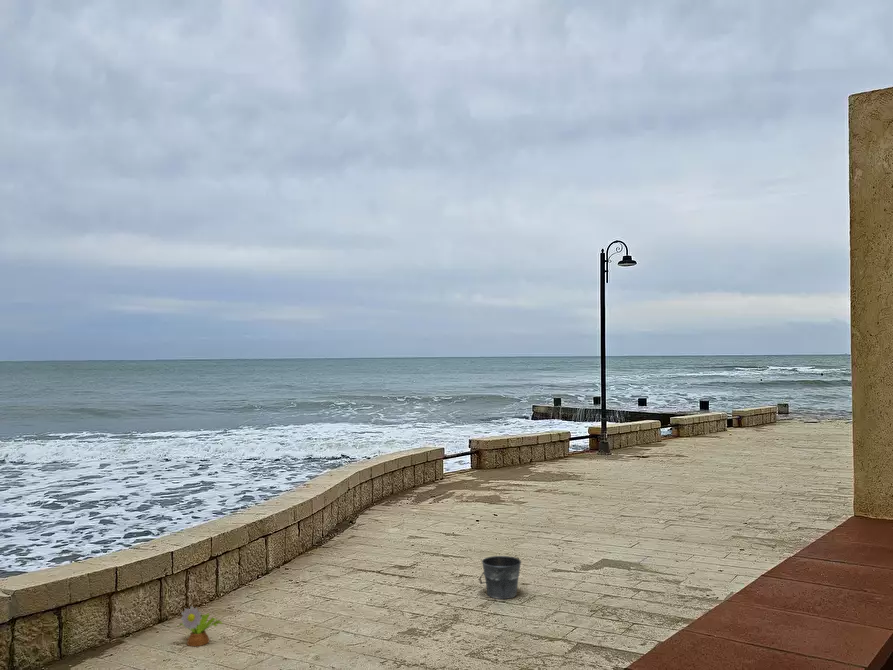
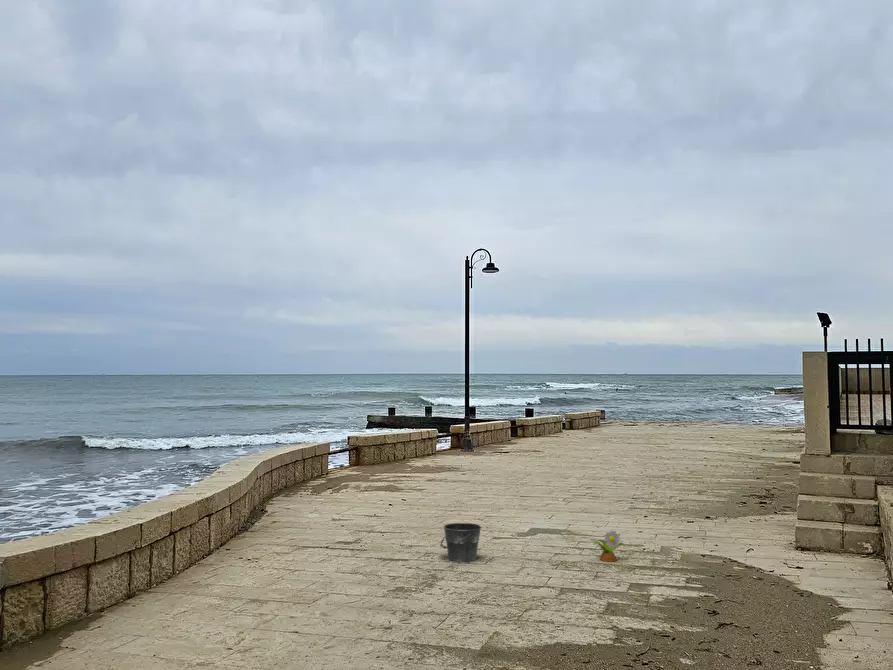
decorative plant: present [177,606,222,646] -> present [594,530,623,562]

